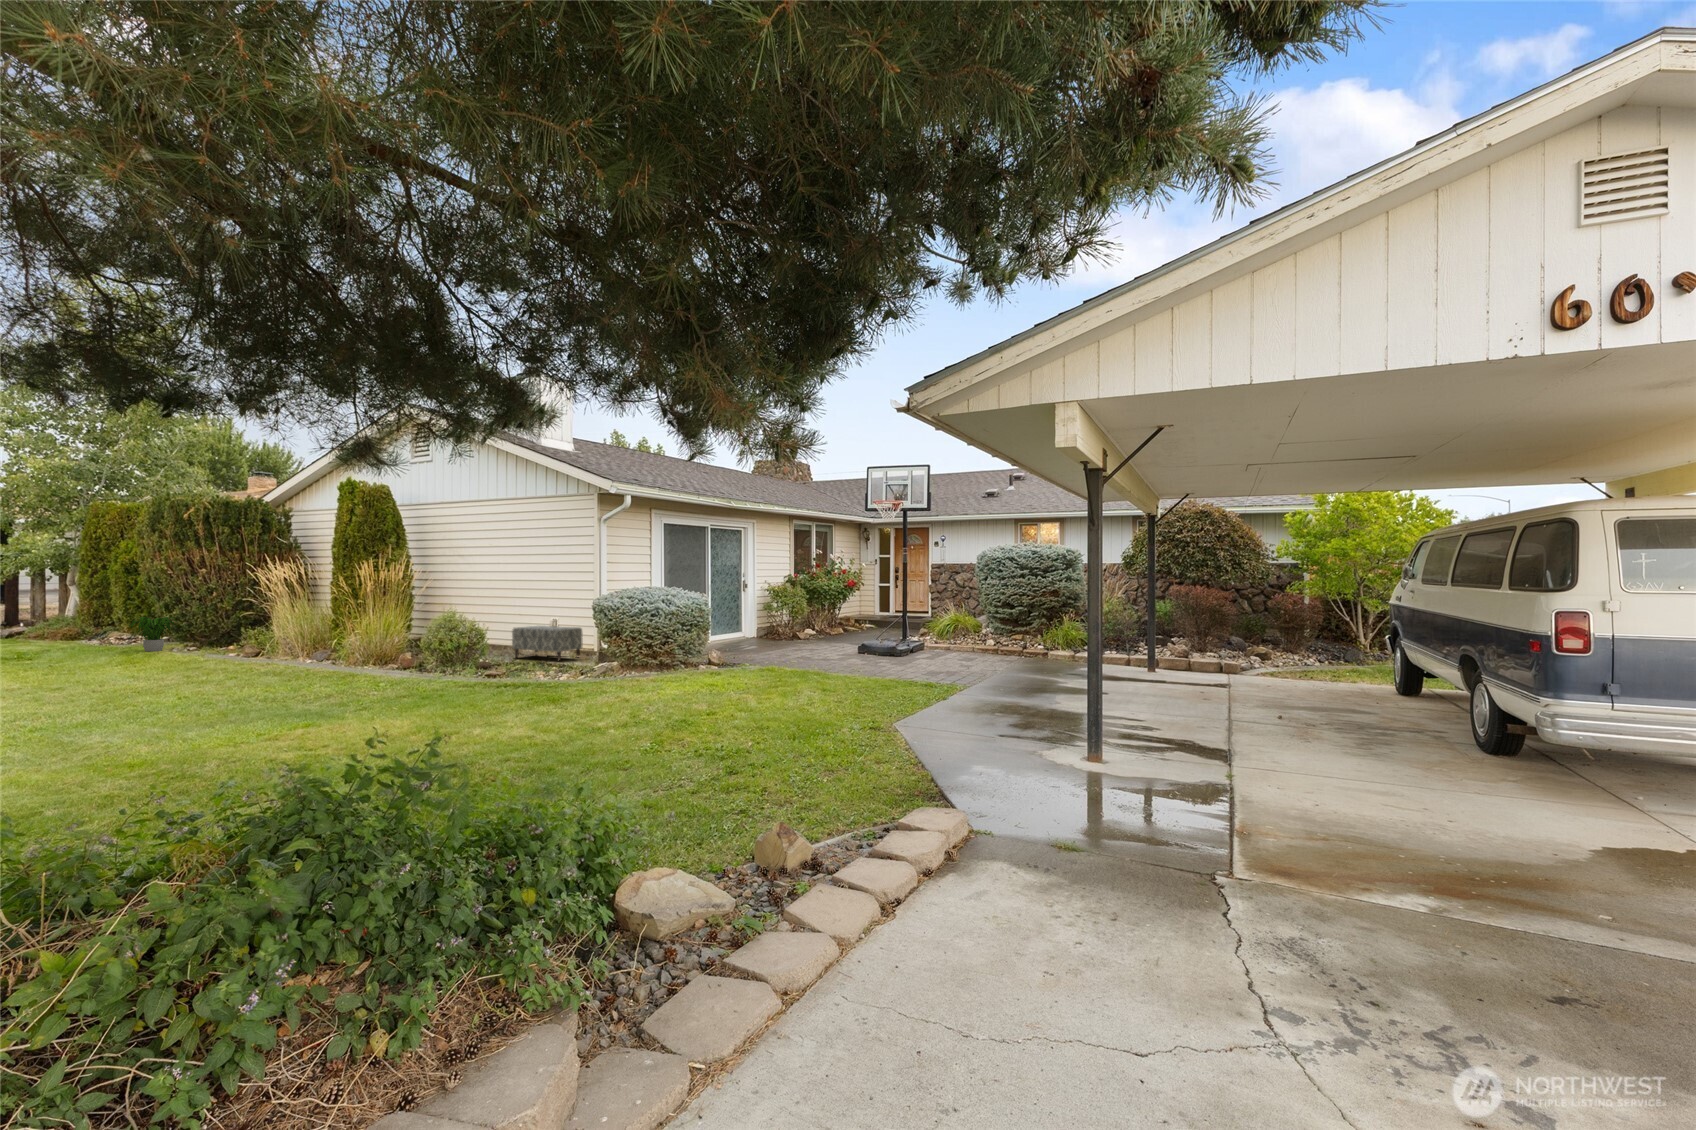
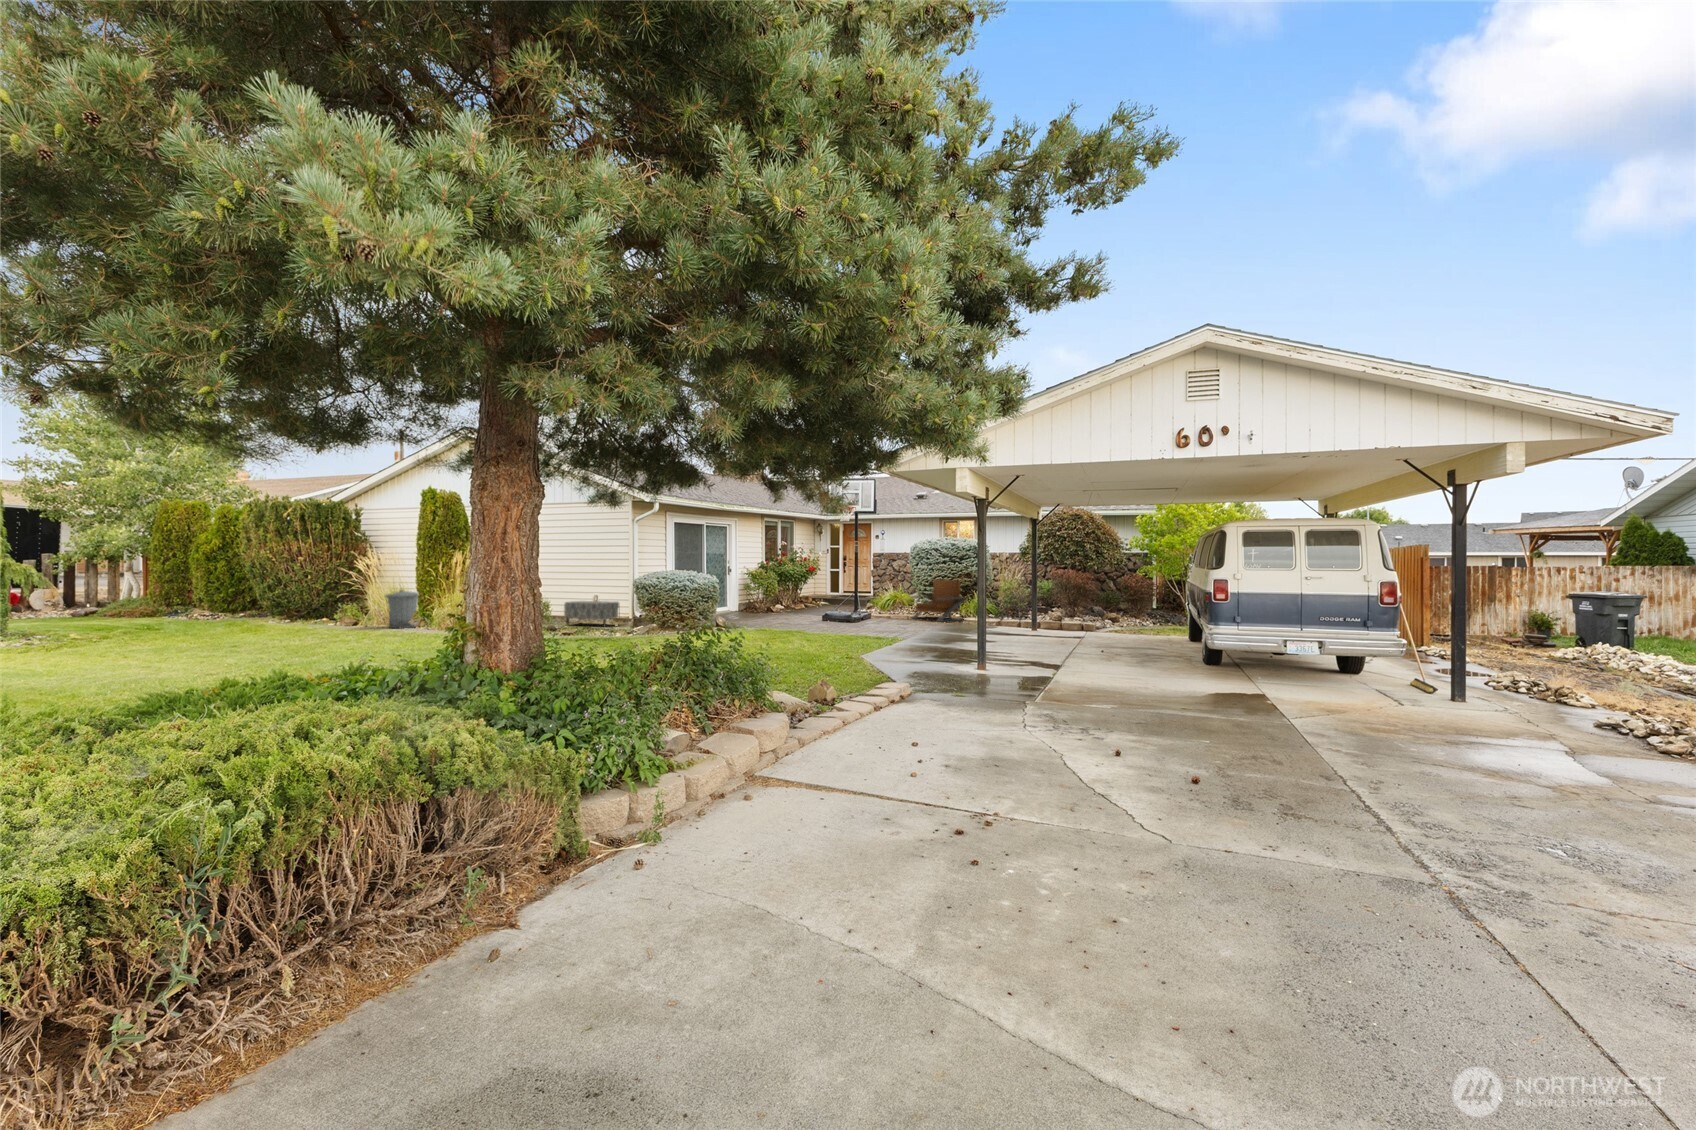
lounge chair: none [974,598,1051,657] -> present [912,580,966,622]
trash can: none [287,611,333,661] -> present [385,590,418,628]
potted plant: present [130,617,177,651] -> none [228,595,271,624]

